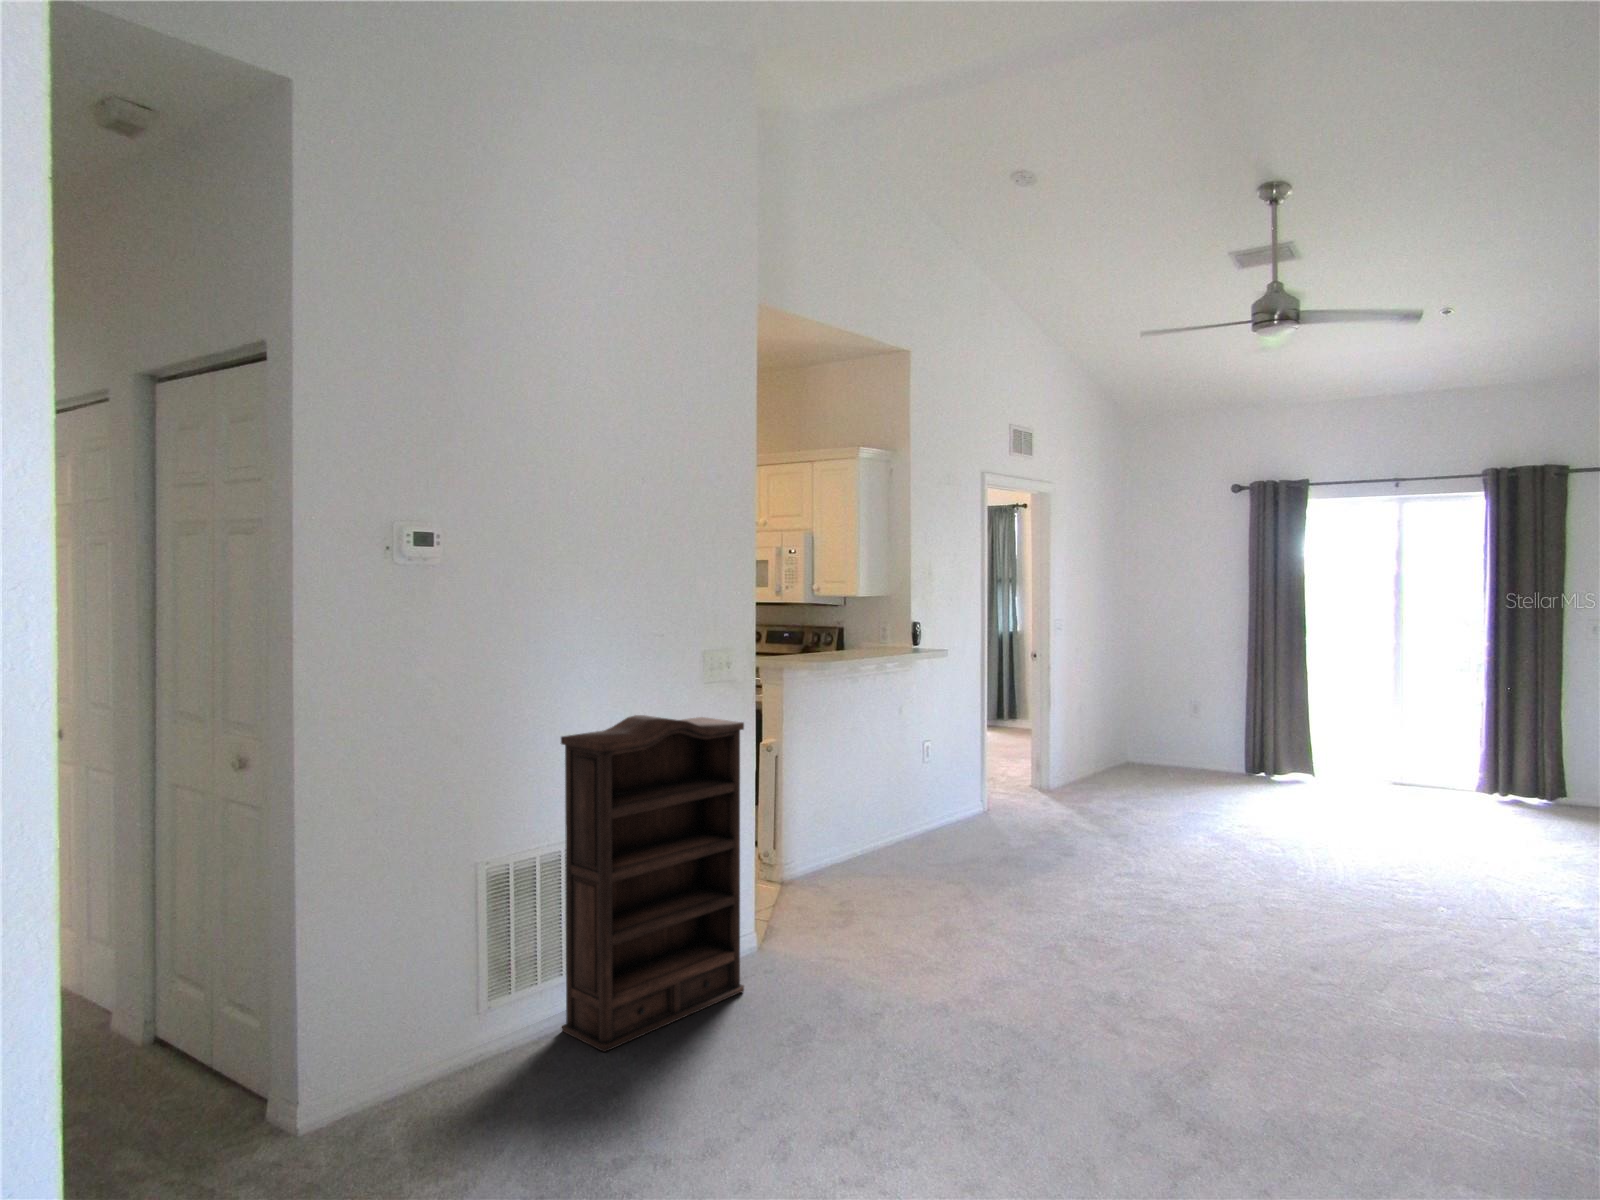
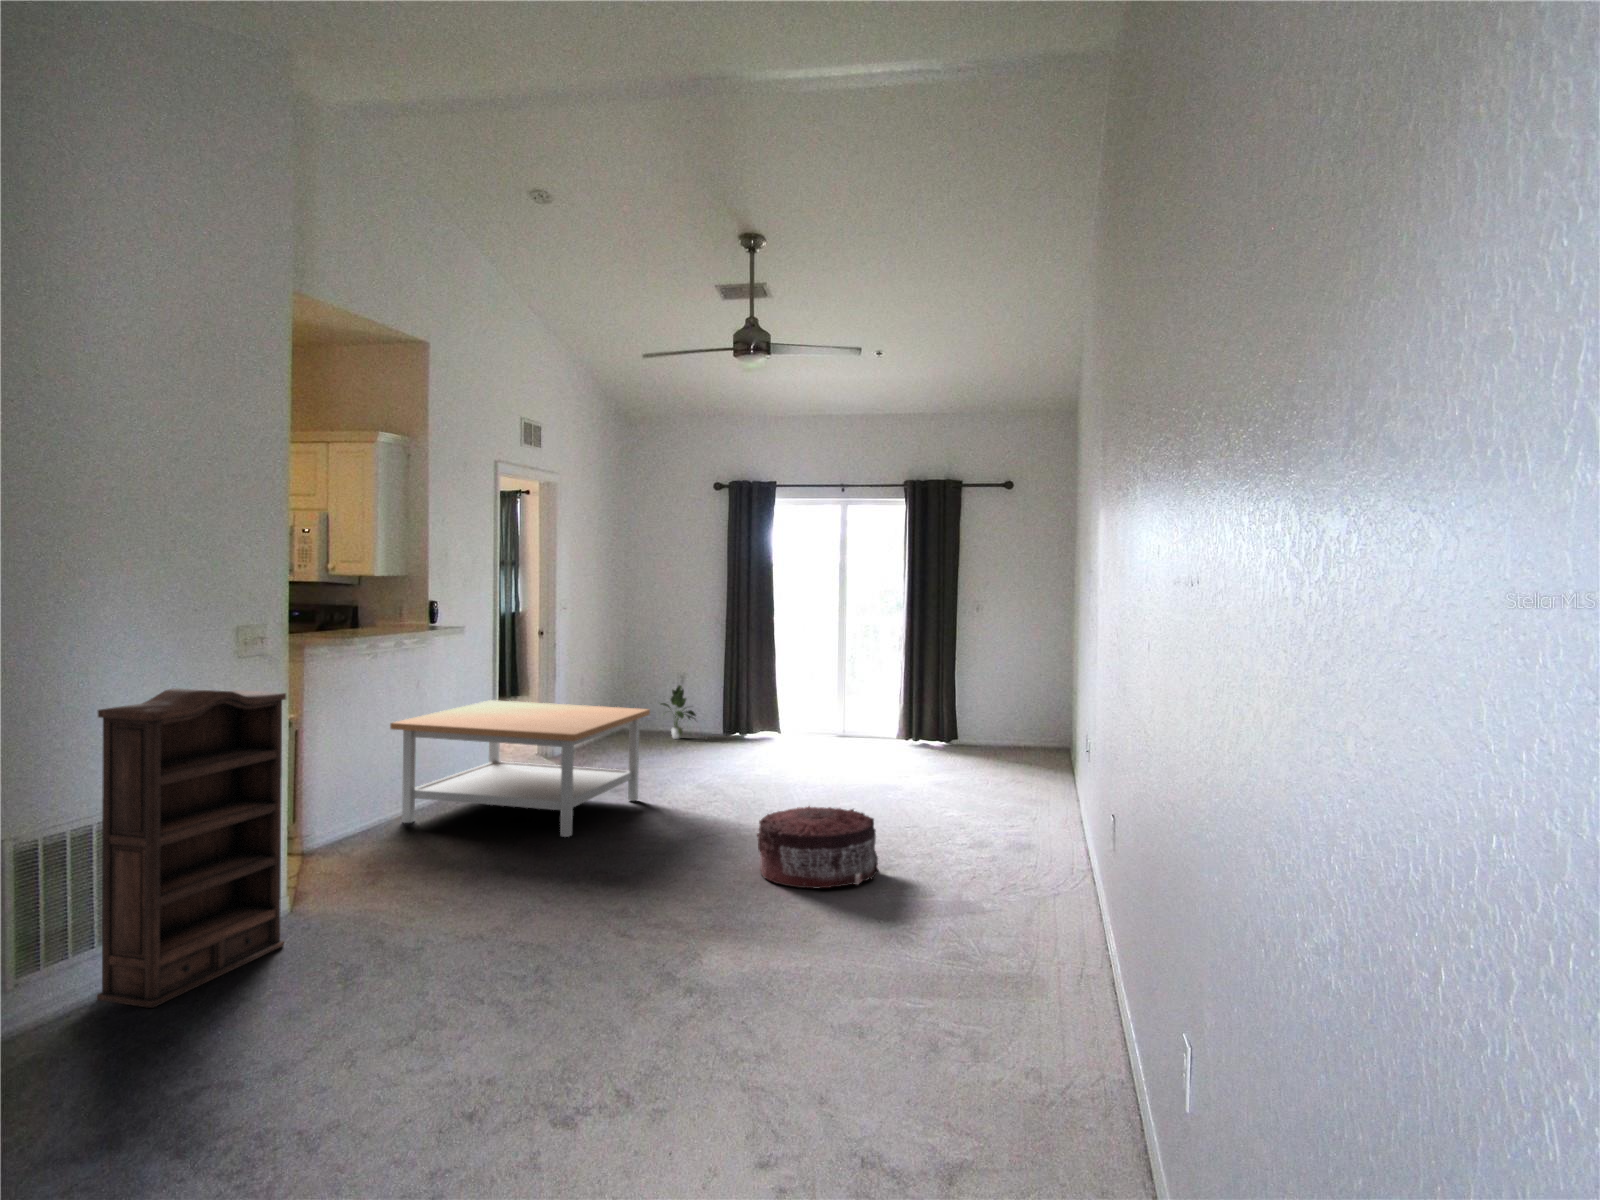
potted plant: none [1165,712,1213,771] -> present [660,685,696,739]
coffee table: none [875,725,1154,887] -> present [390,700,650,837]
pouf: none [1294,885,1484,1009] -> present [757,806,879,888]

